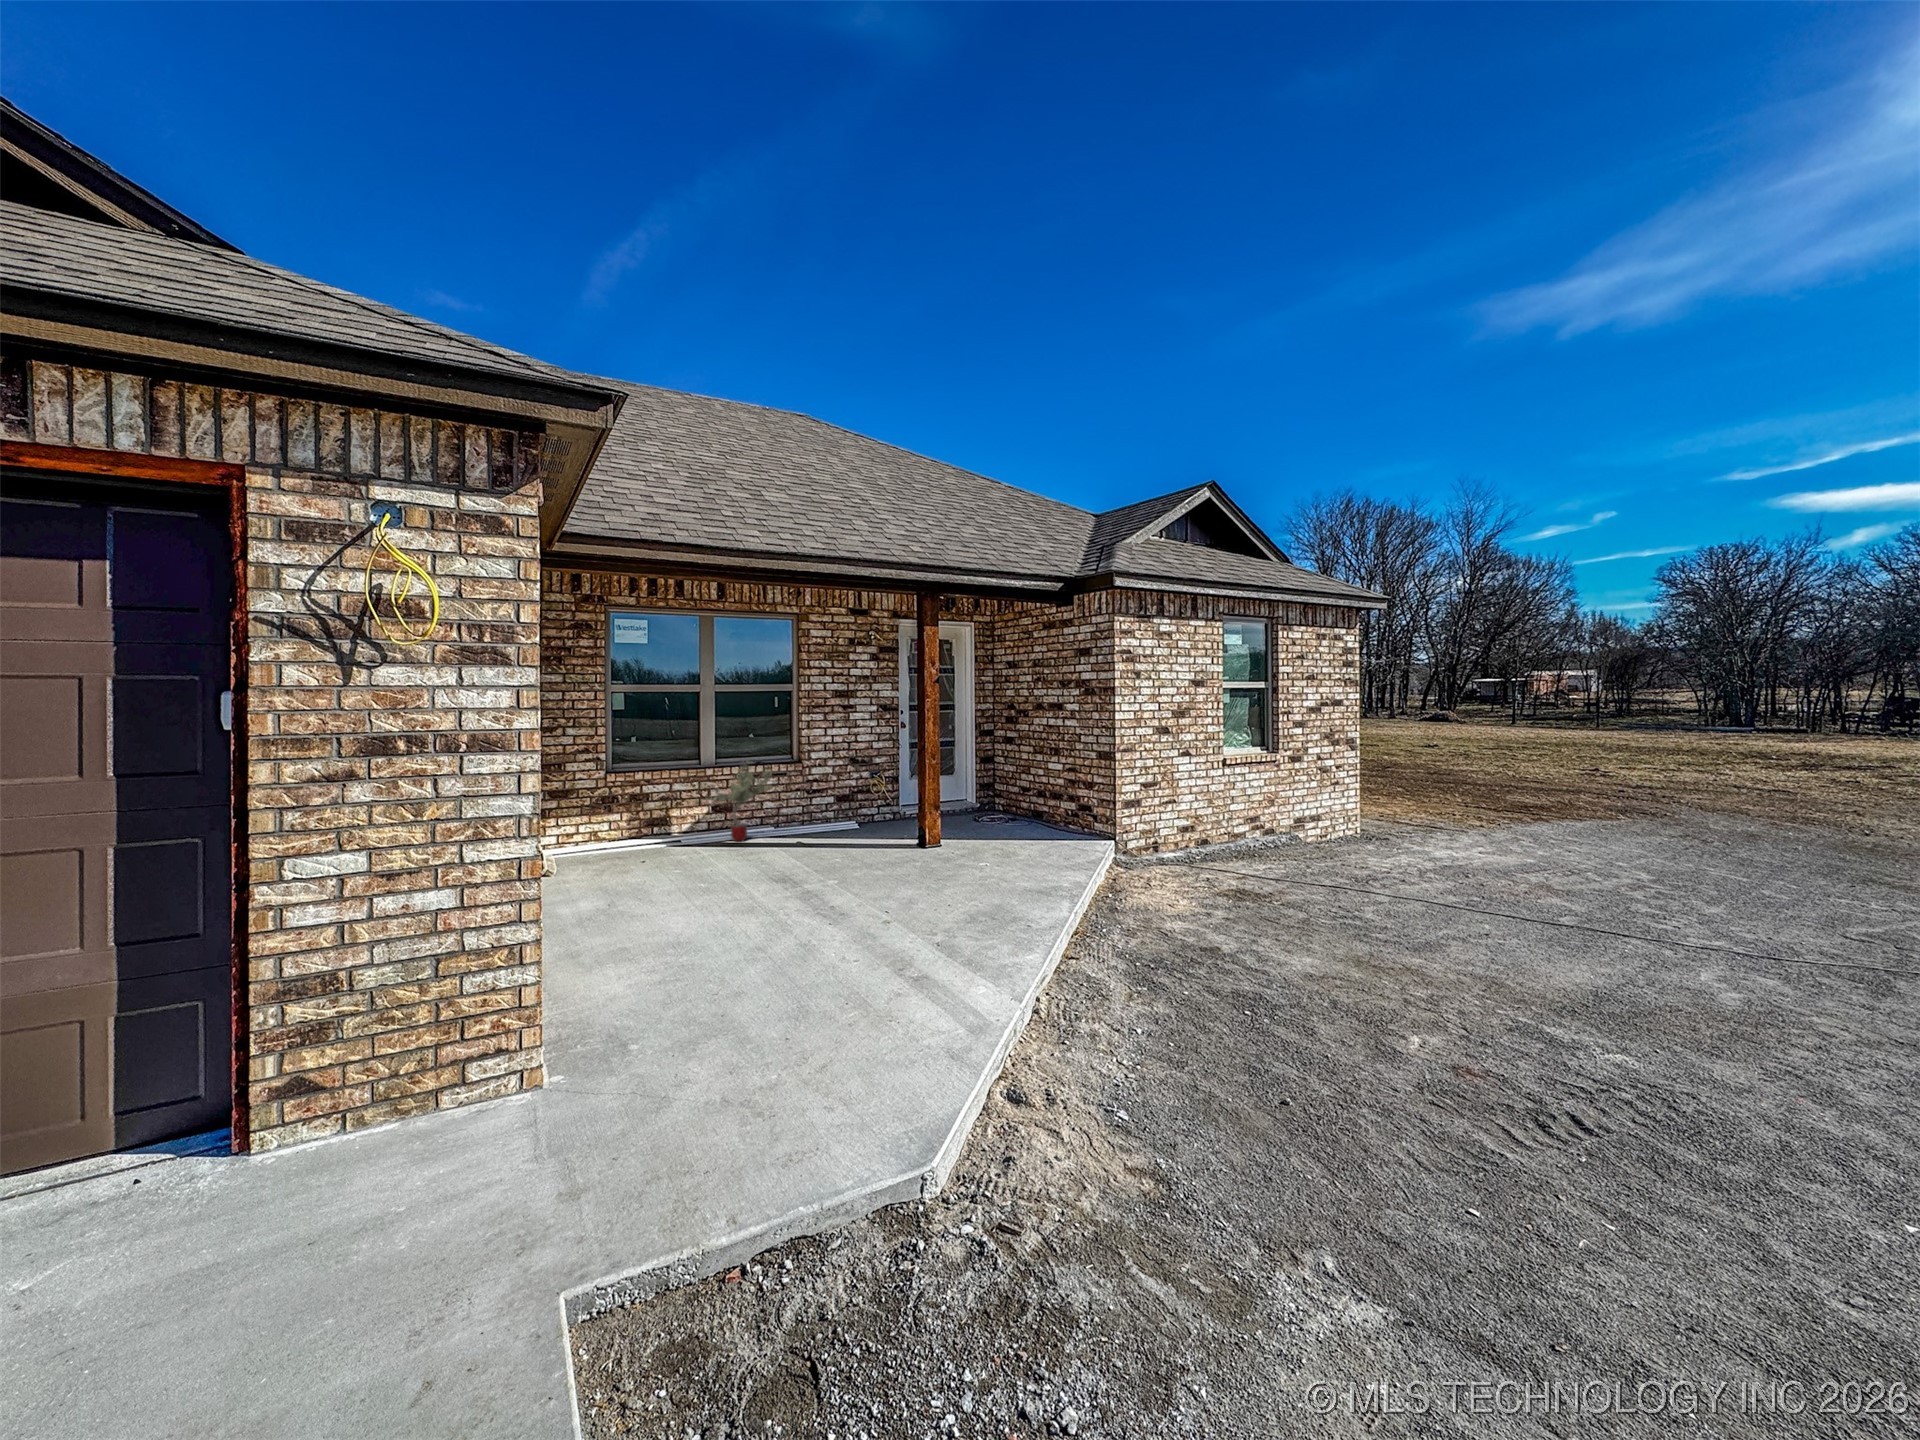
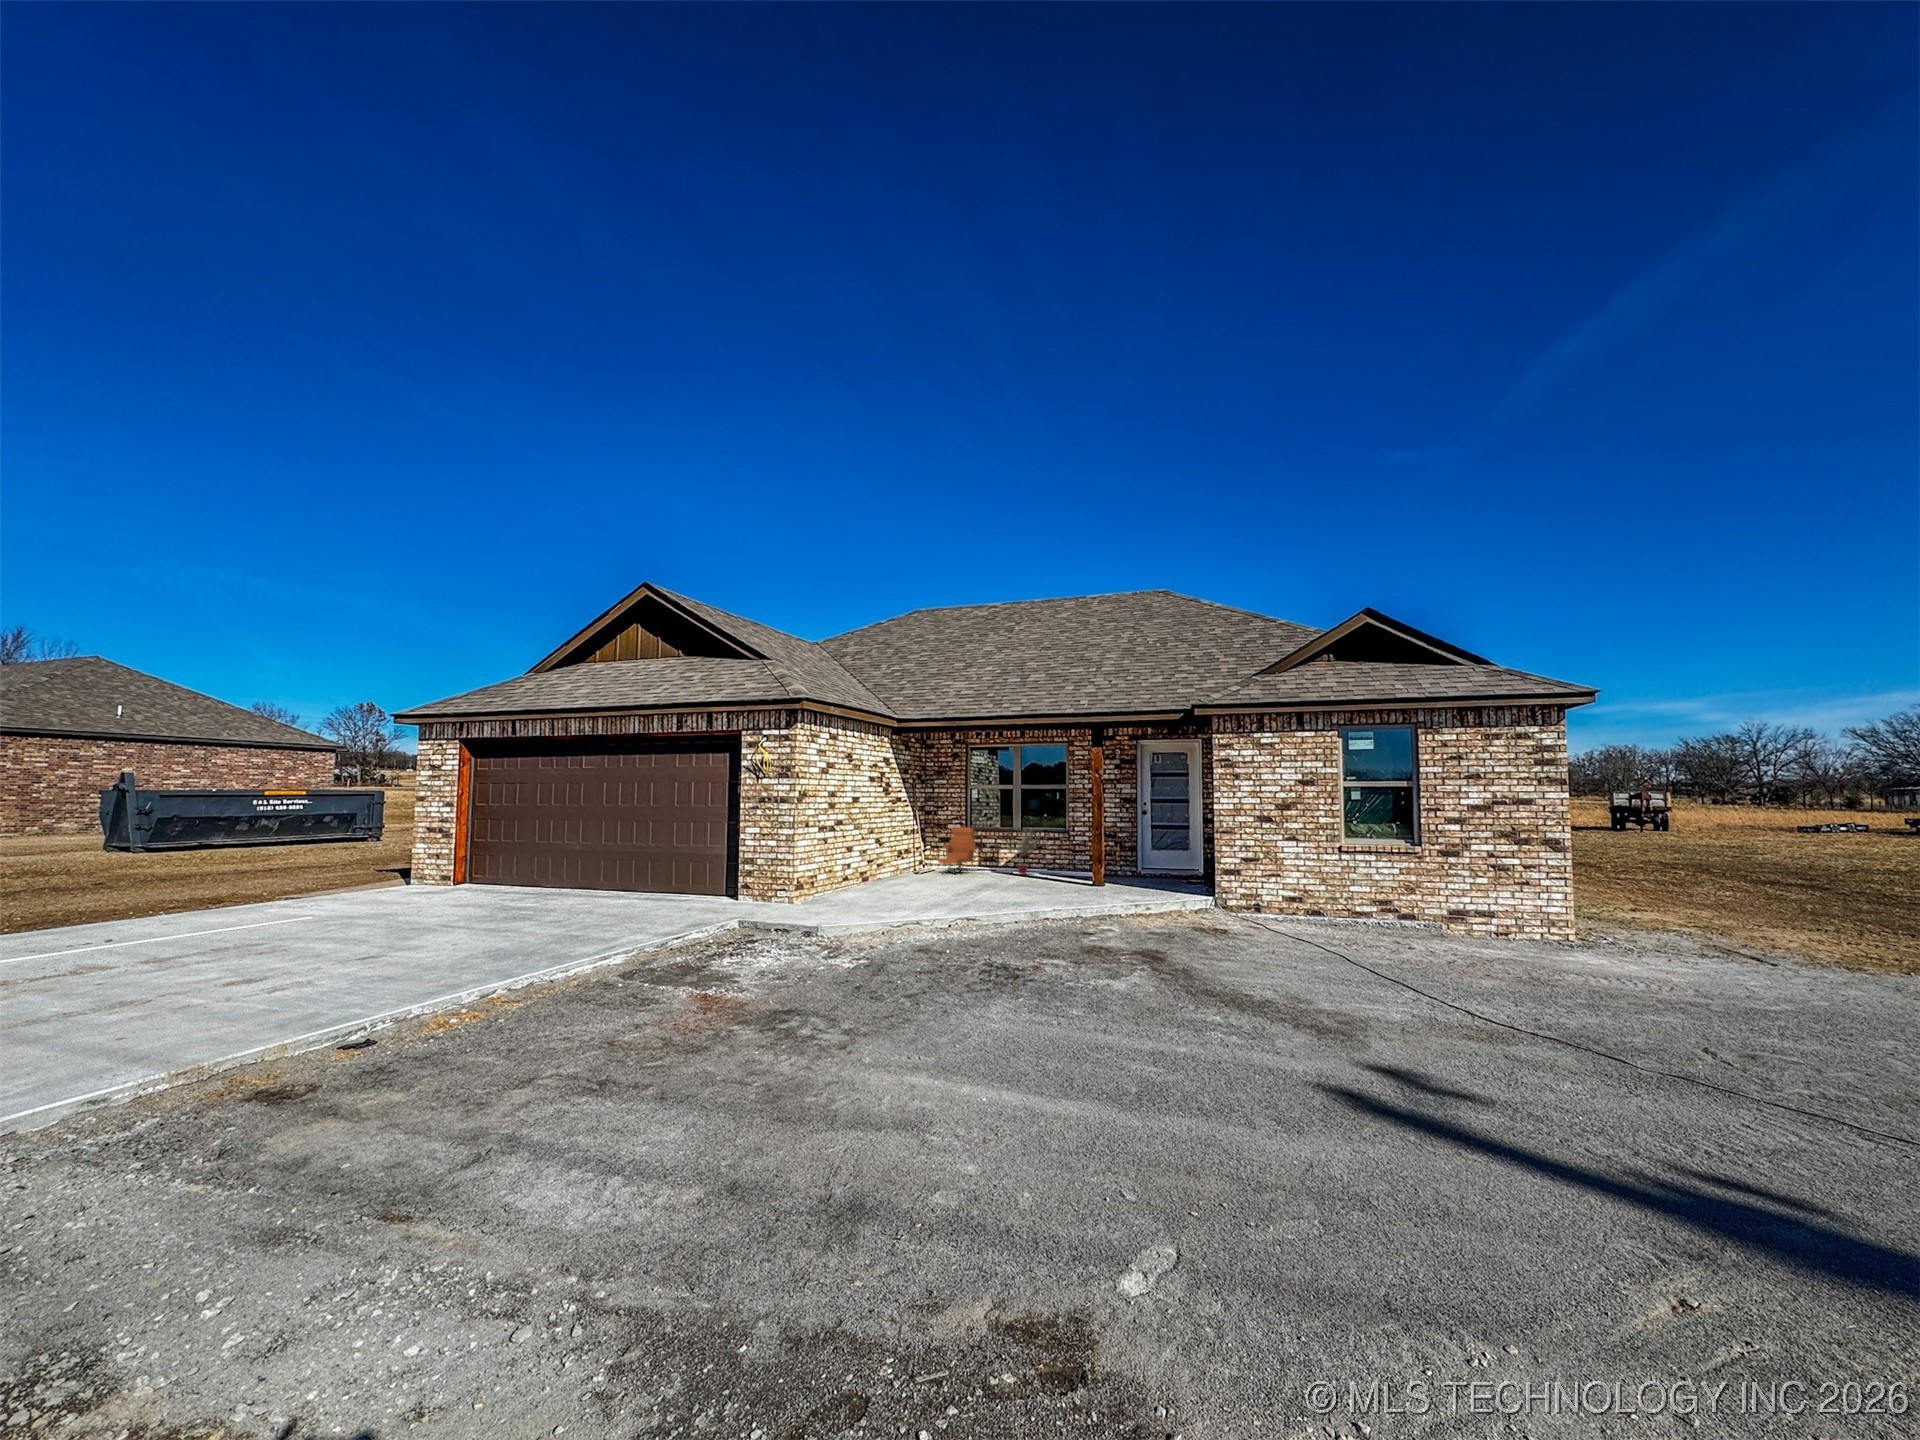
lounge chair: none [569,767,647,866] -> present [938,827,977,873]

